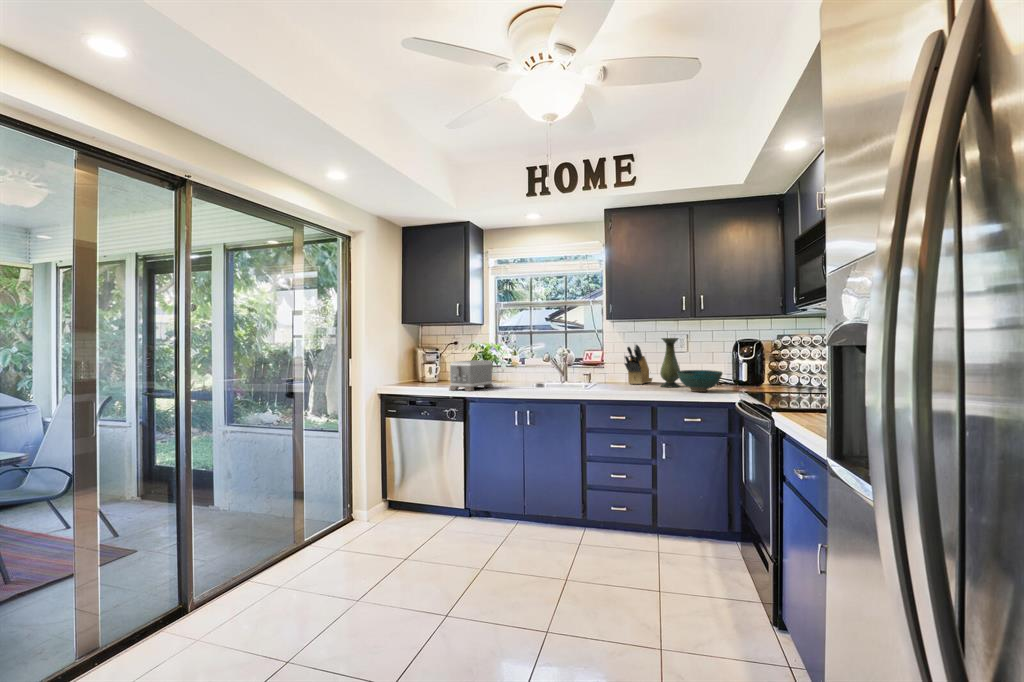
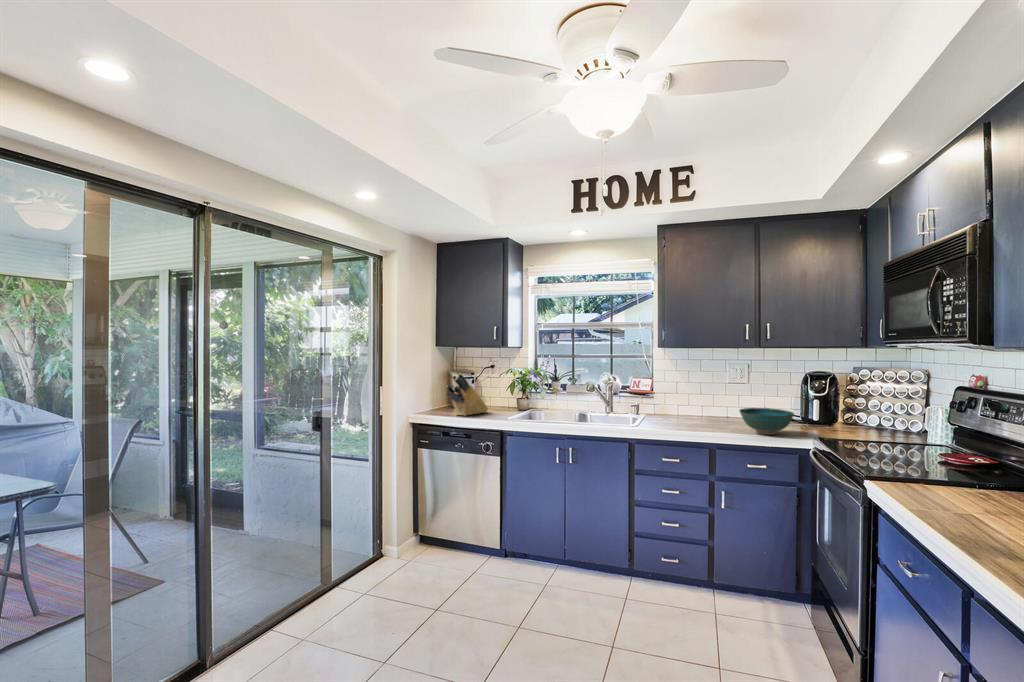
vase: present [660,338,680,387] -> none [719,369,742,425]
knife block: present [625,344,652,384] -> present [447,374,488,416]
toaster: present [449,360,493,391] -> none [484,388,532,424]

